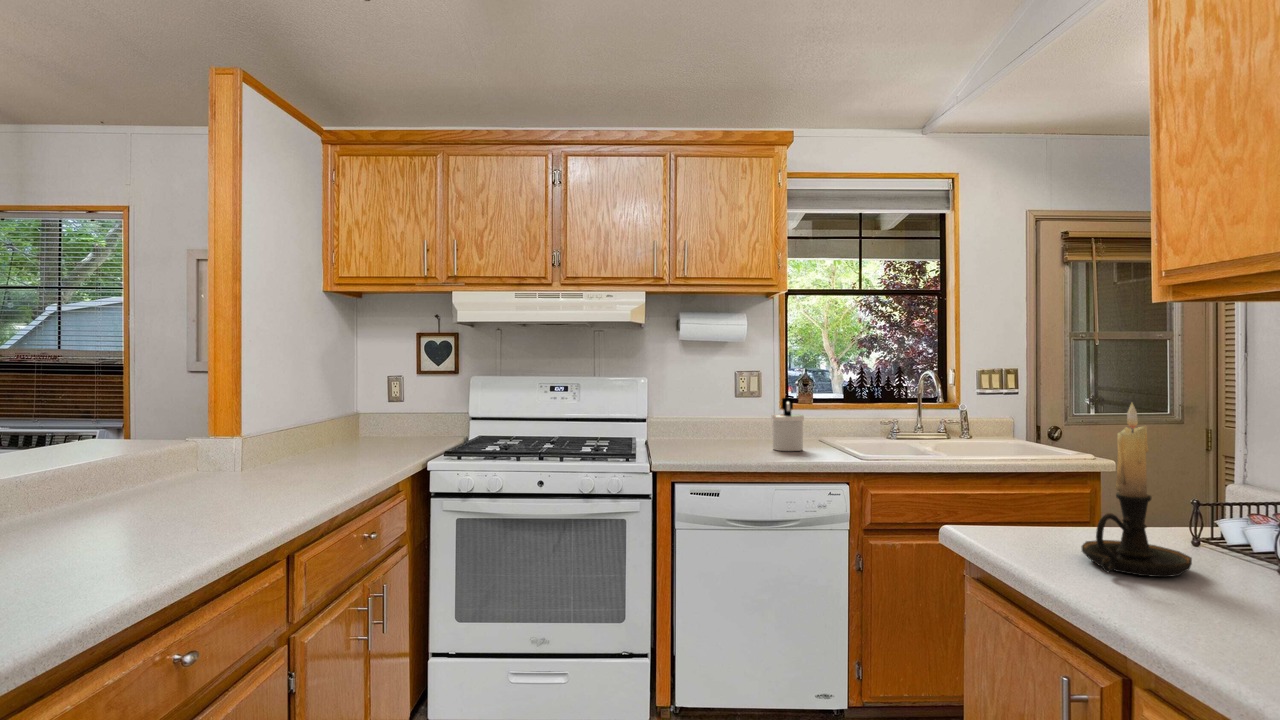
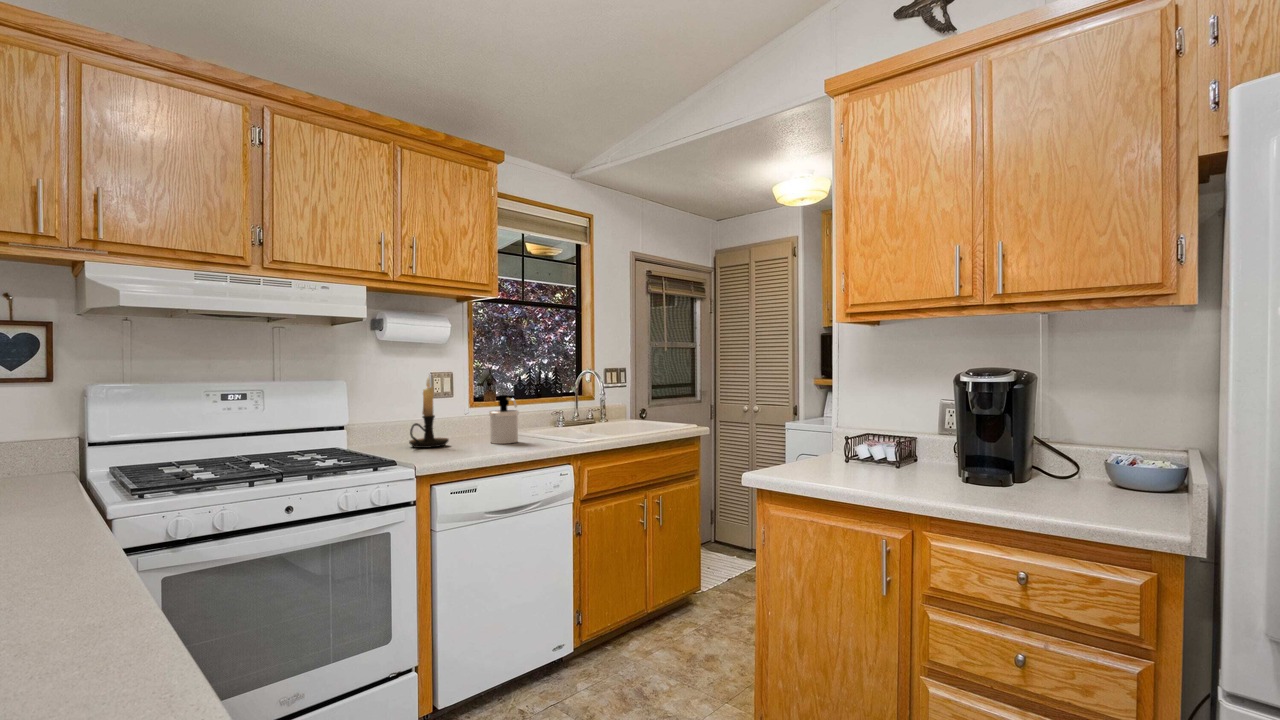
candle holder: present [1082,403,1192,577] -> present [409,378,448,448]

